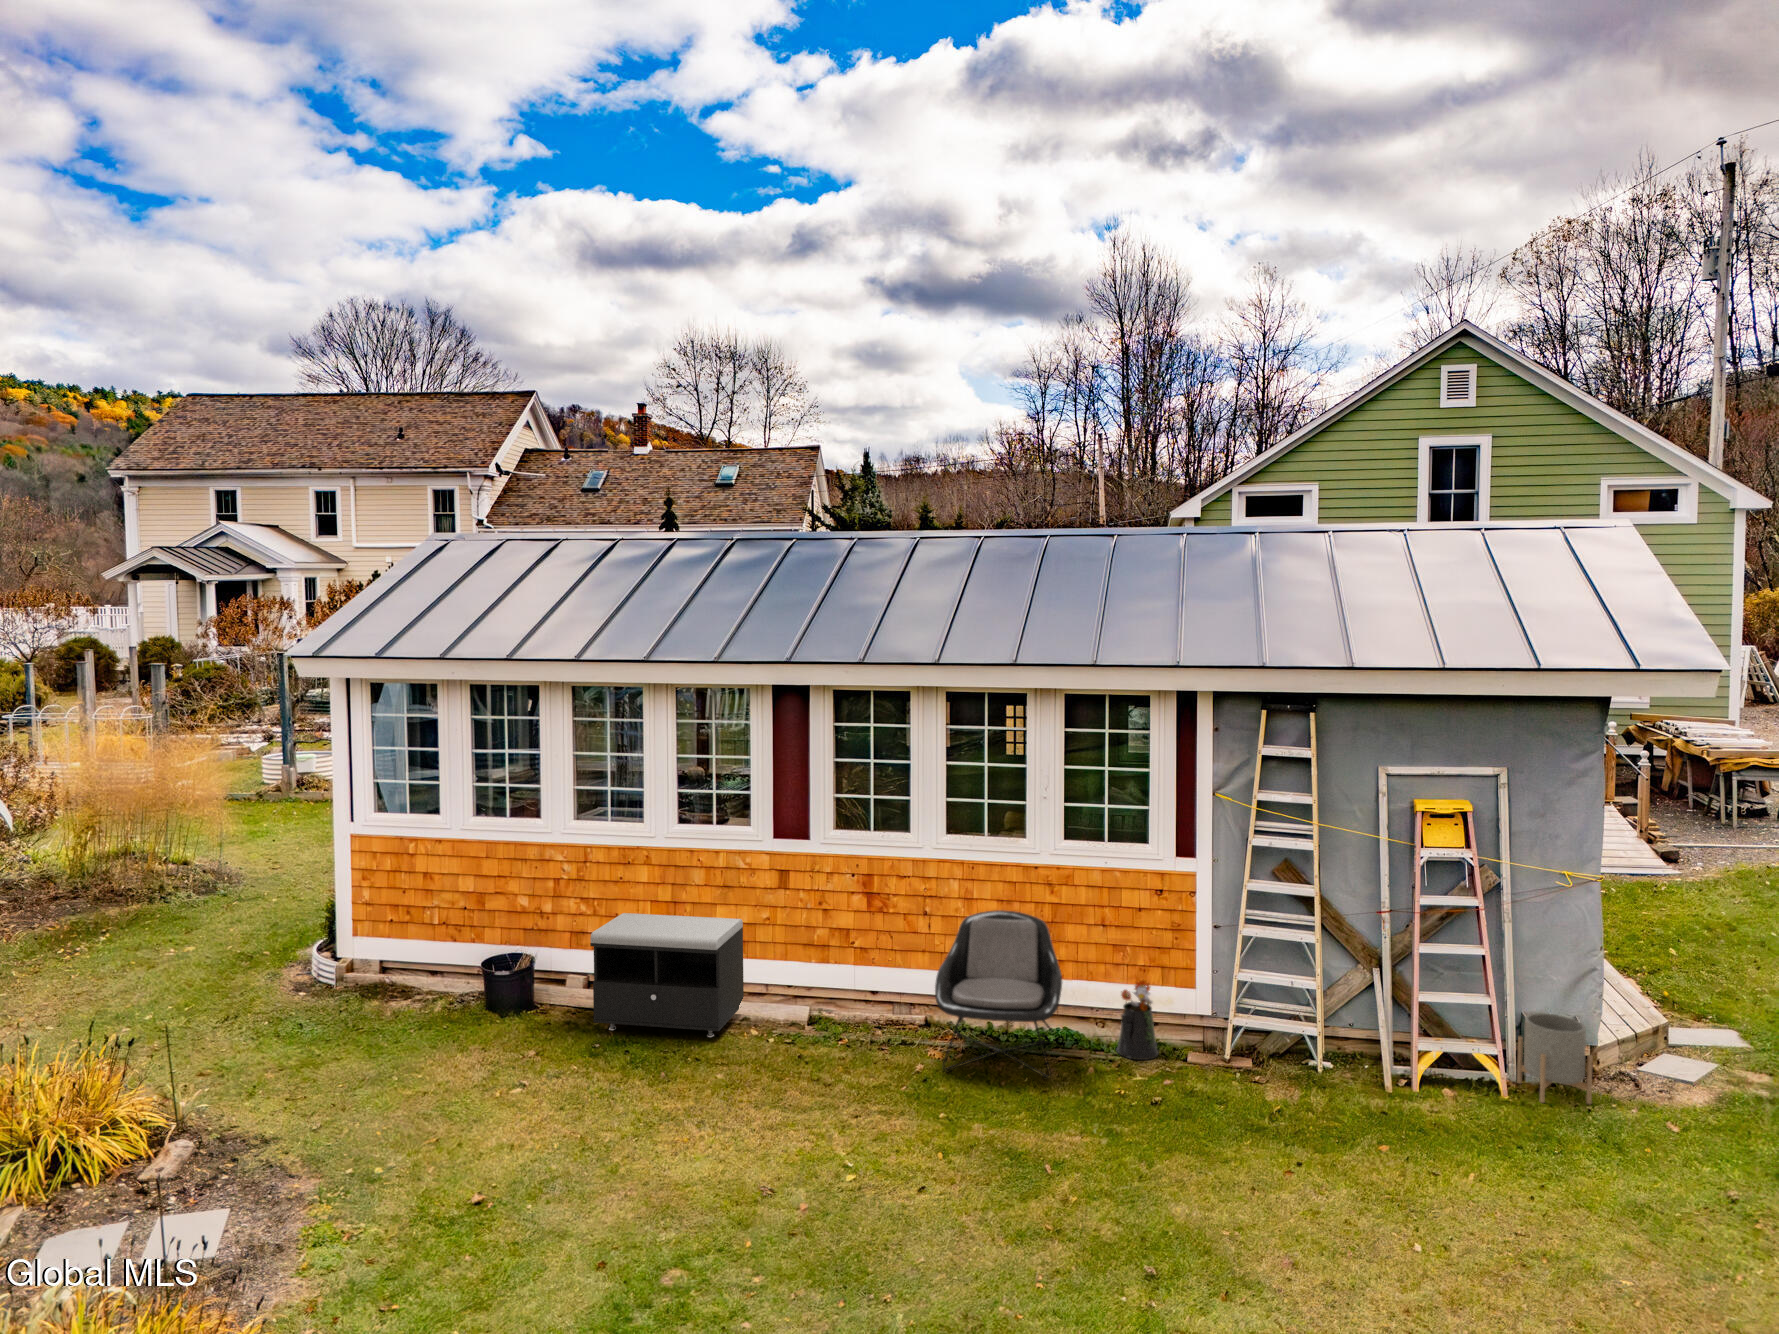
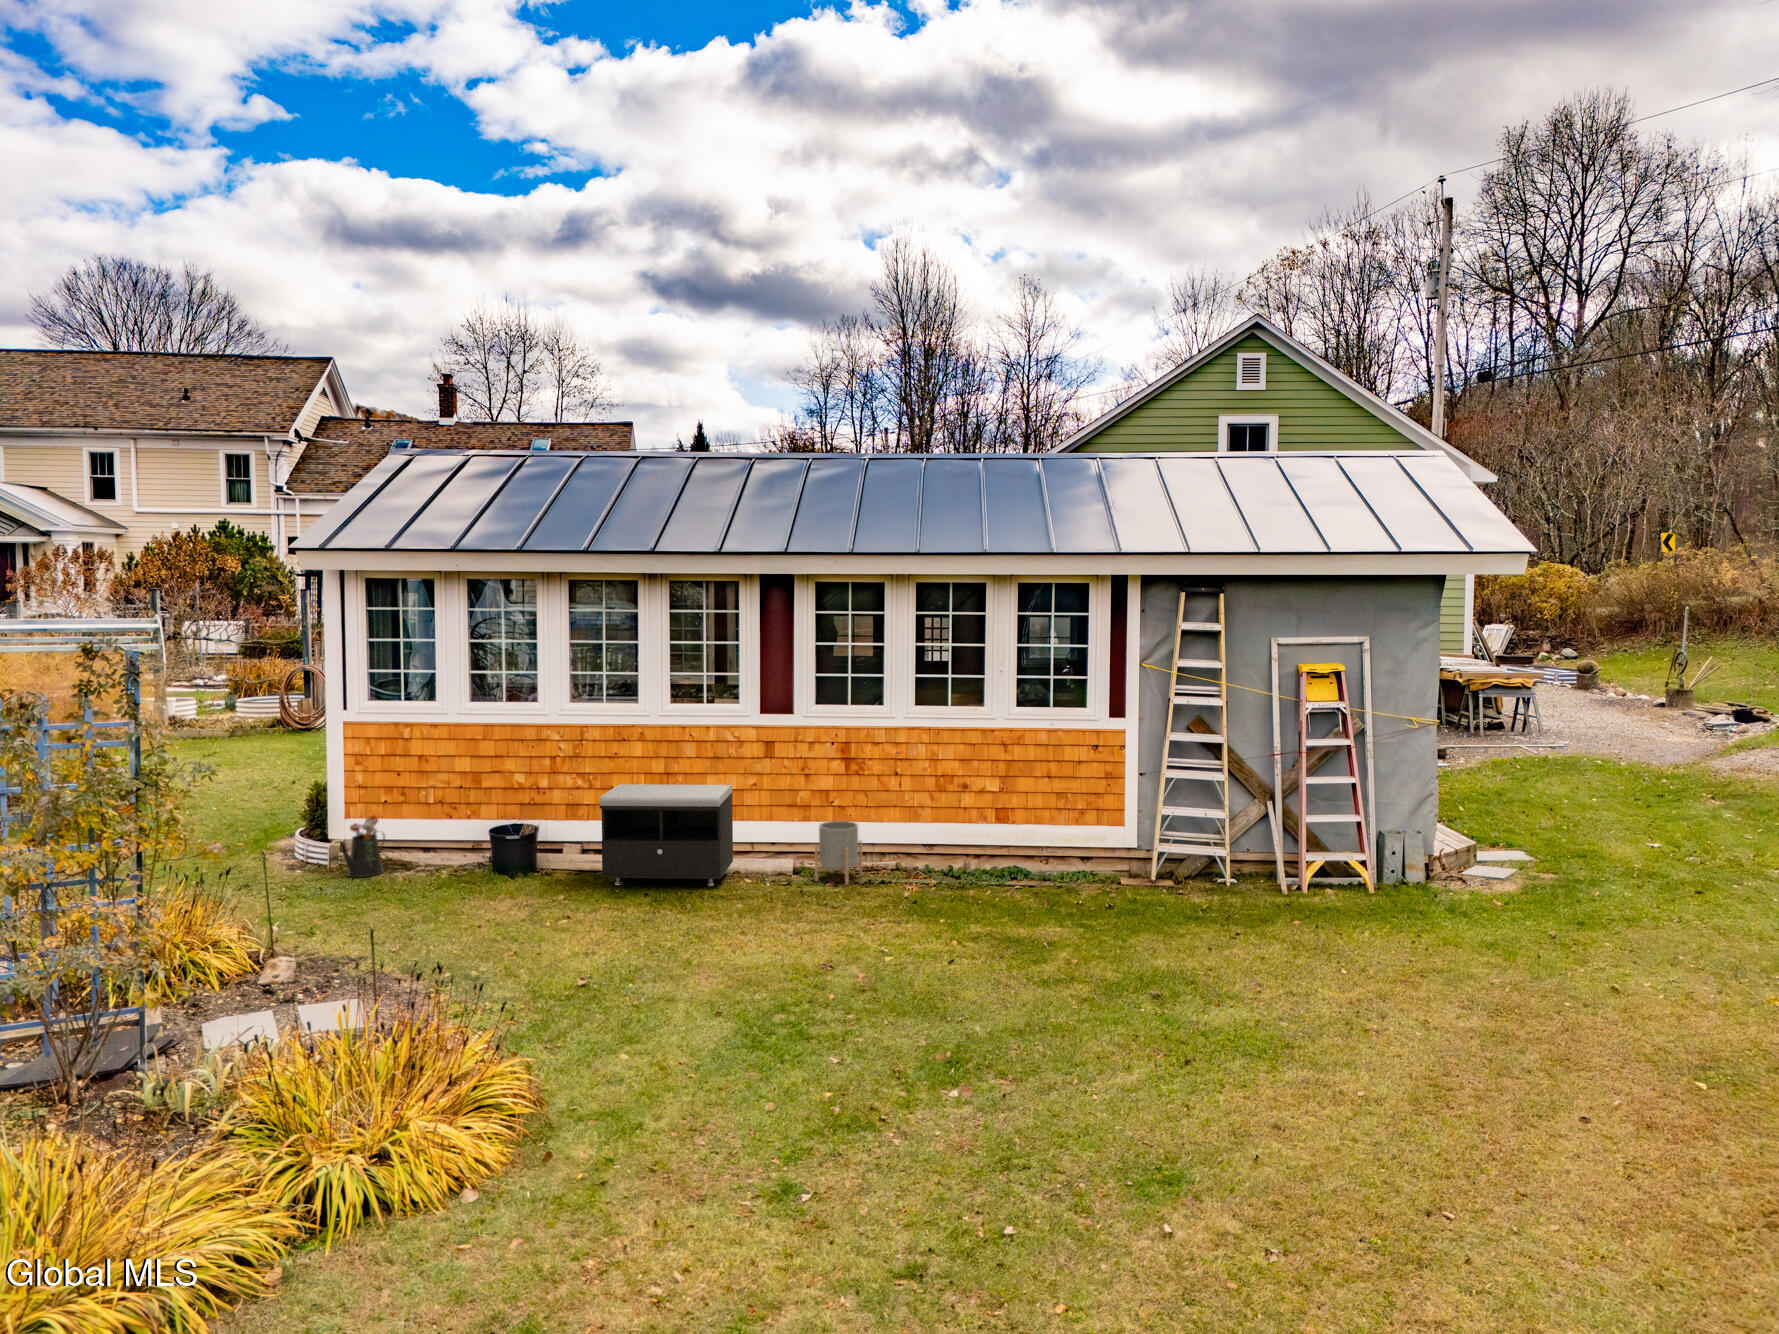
lounge chair: present [935,910,1062,1080] -> none [917,767,1024,899]
watering can: present [1117,980,1158,1060] -> present [340,815,385,878]
planter: present [1517,1013,1593,1104] -> present [815,821,862,885]

